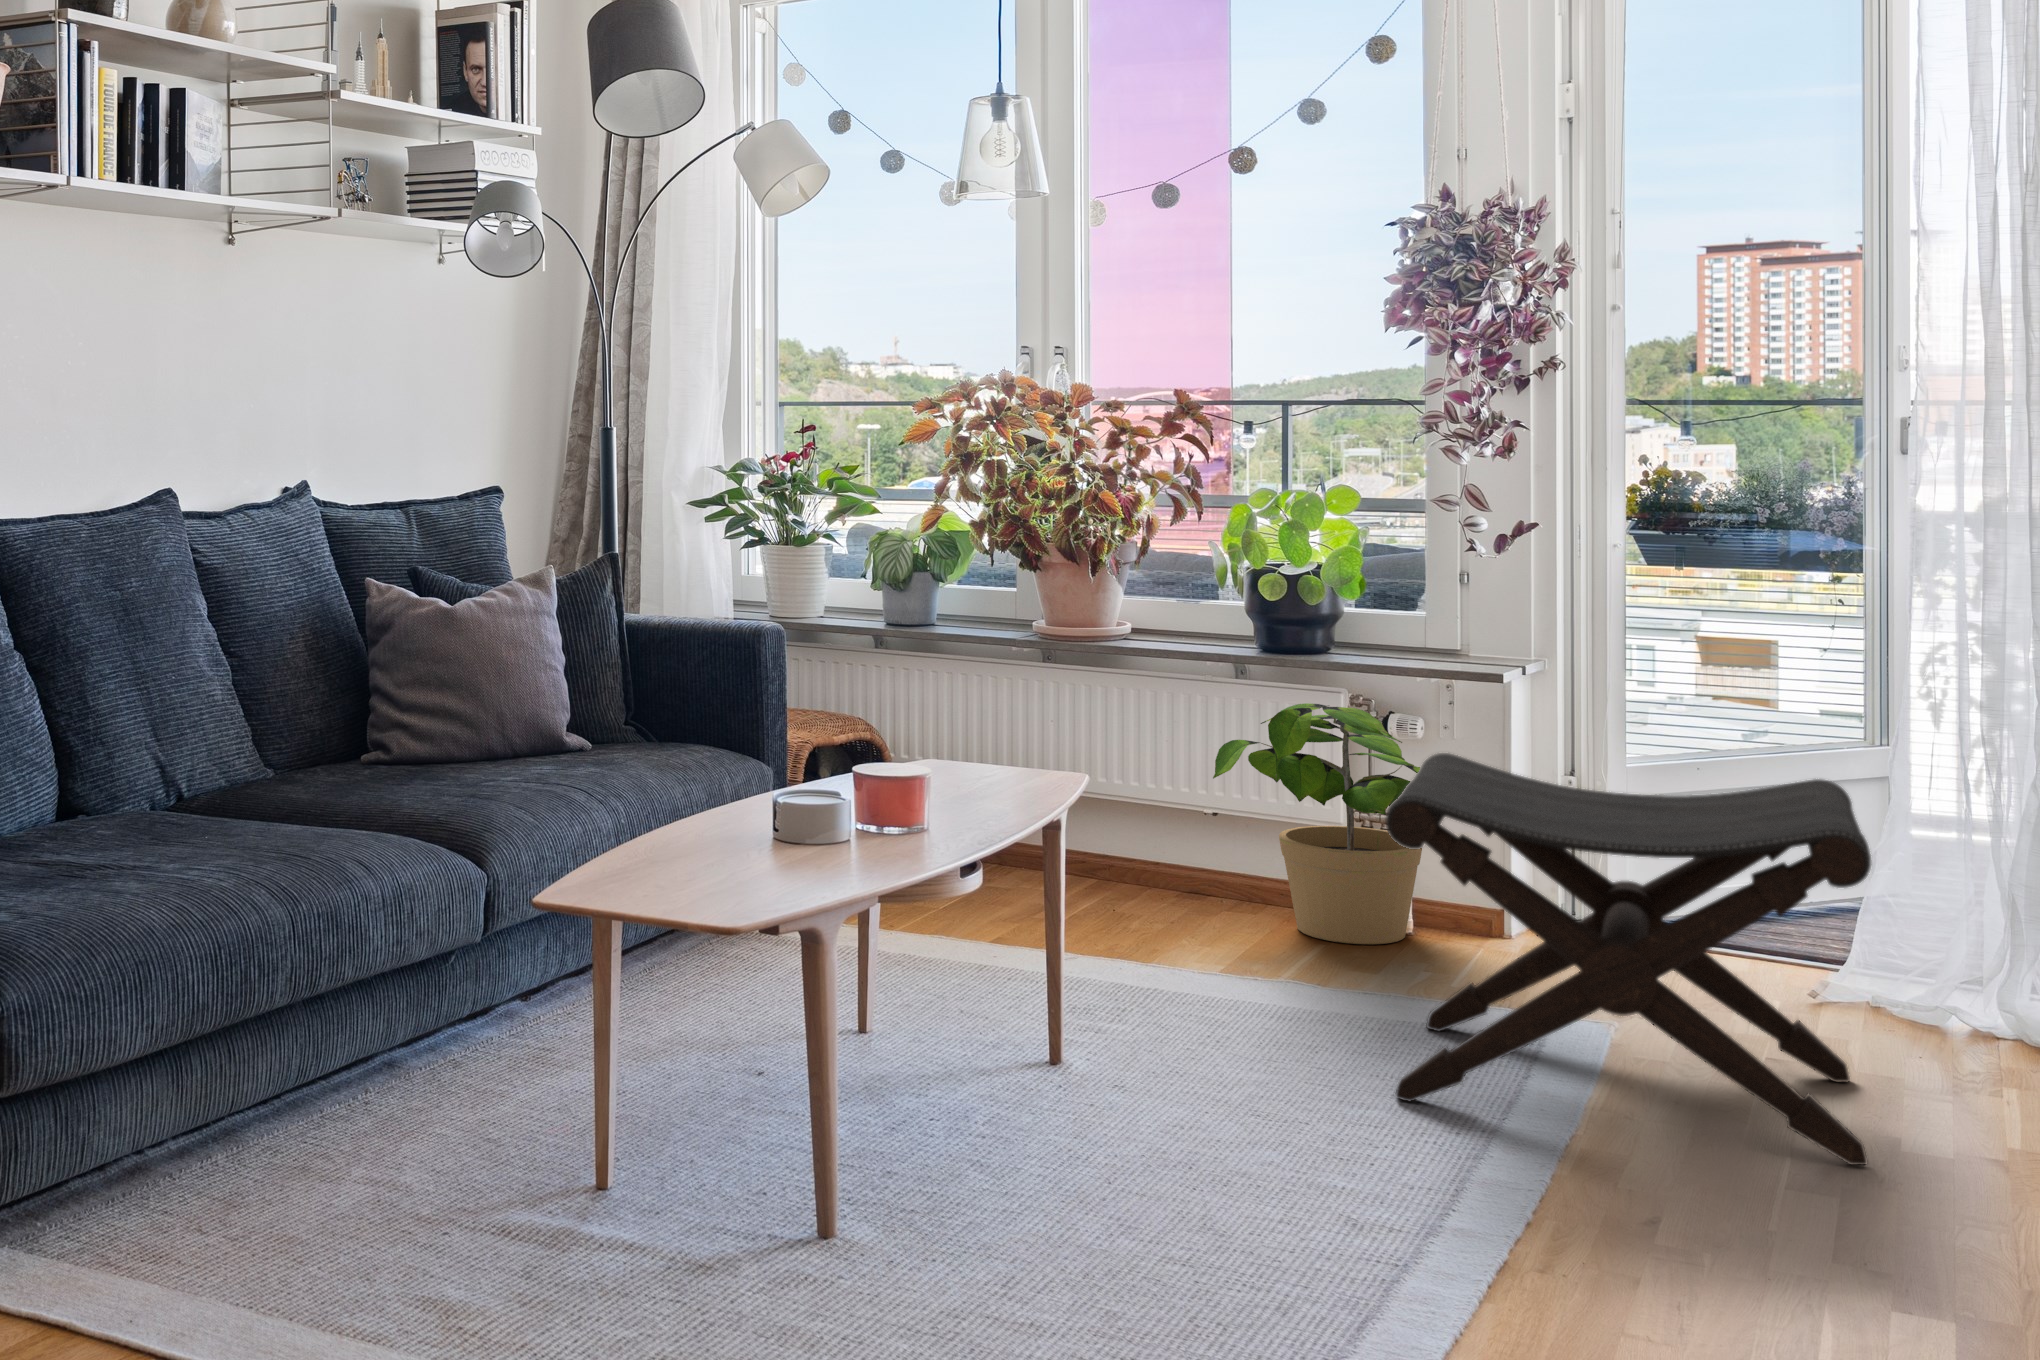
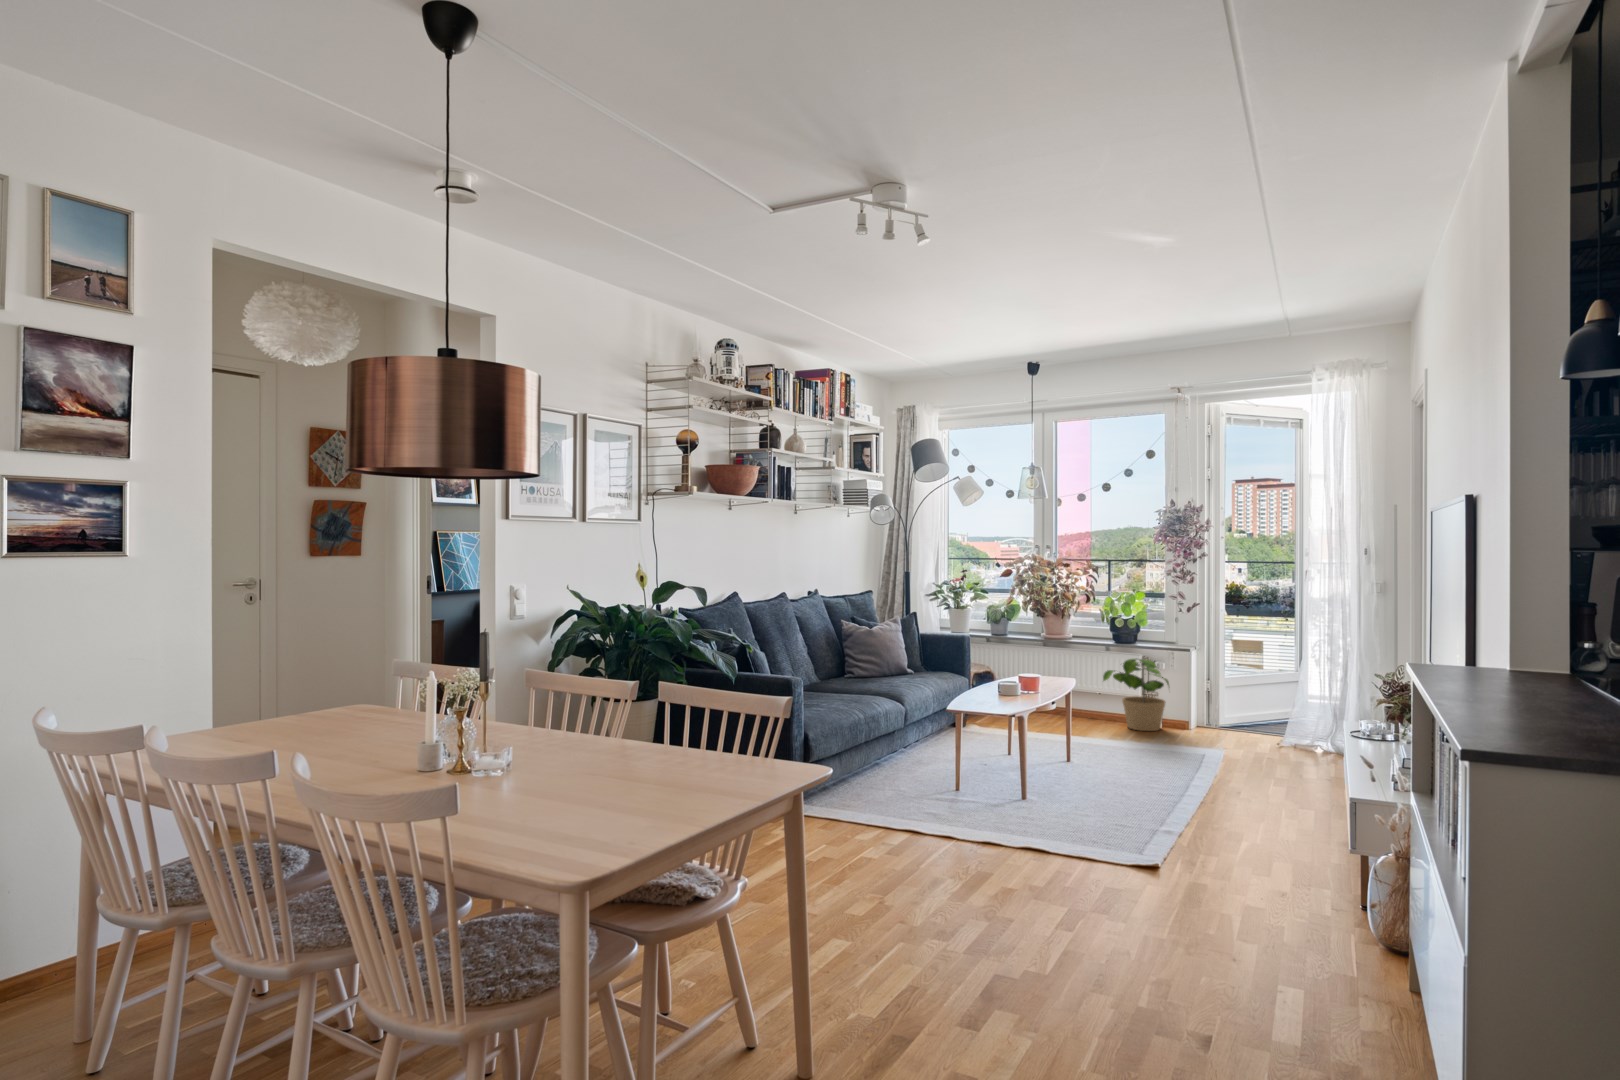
footstool: present [1386,753,1871,1165] -> none [1165,672,1296,779]

